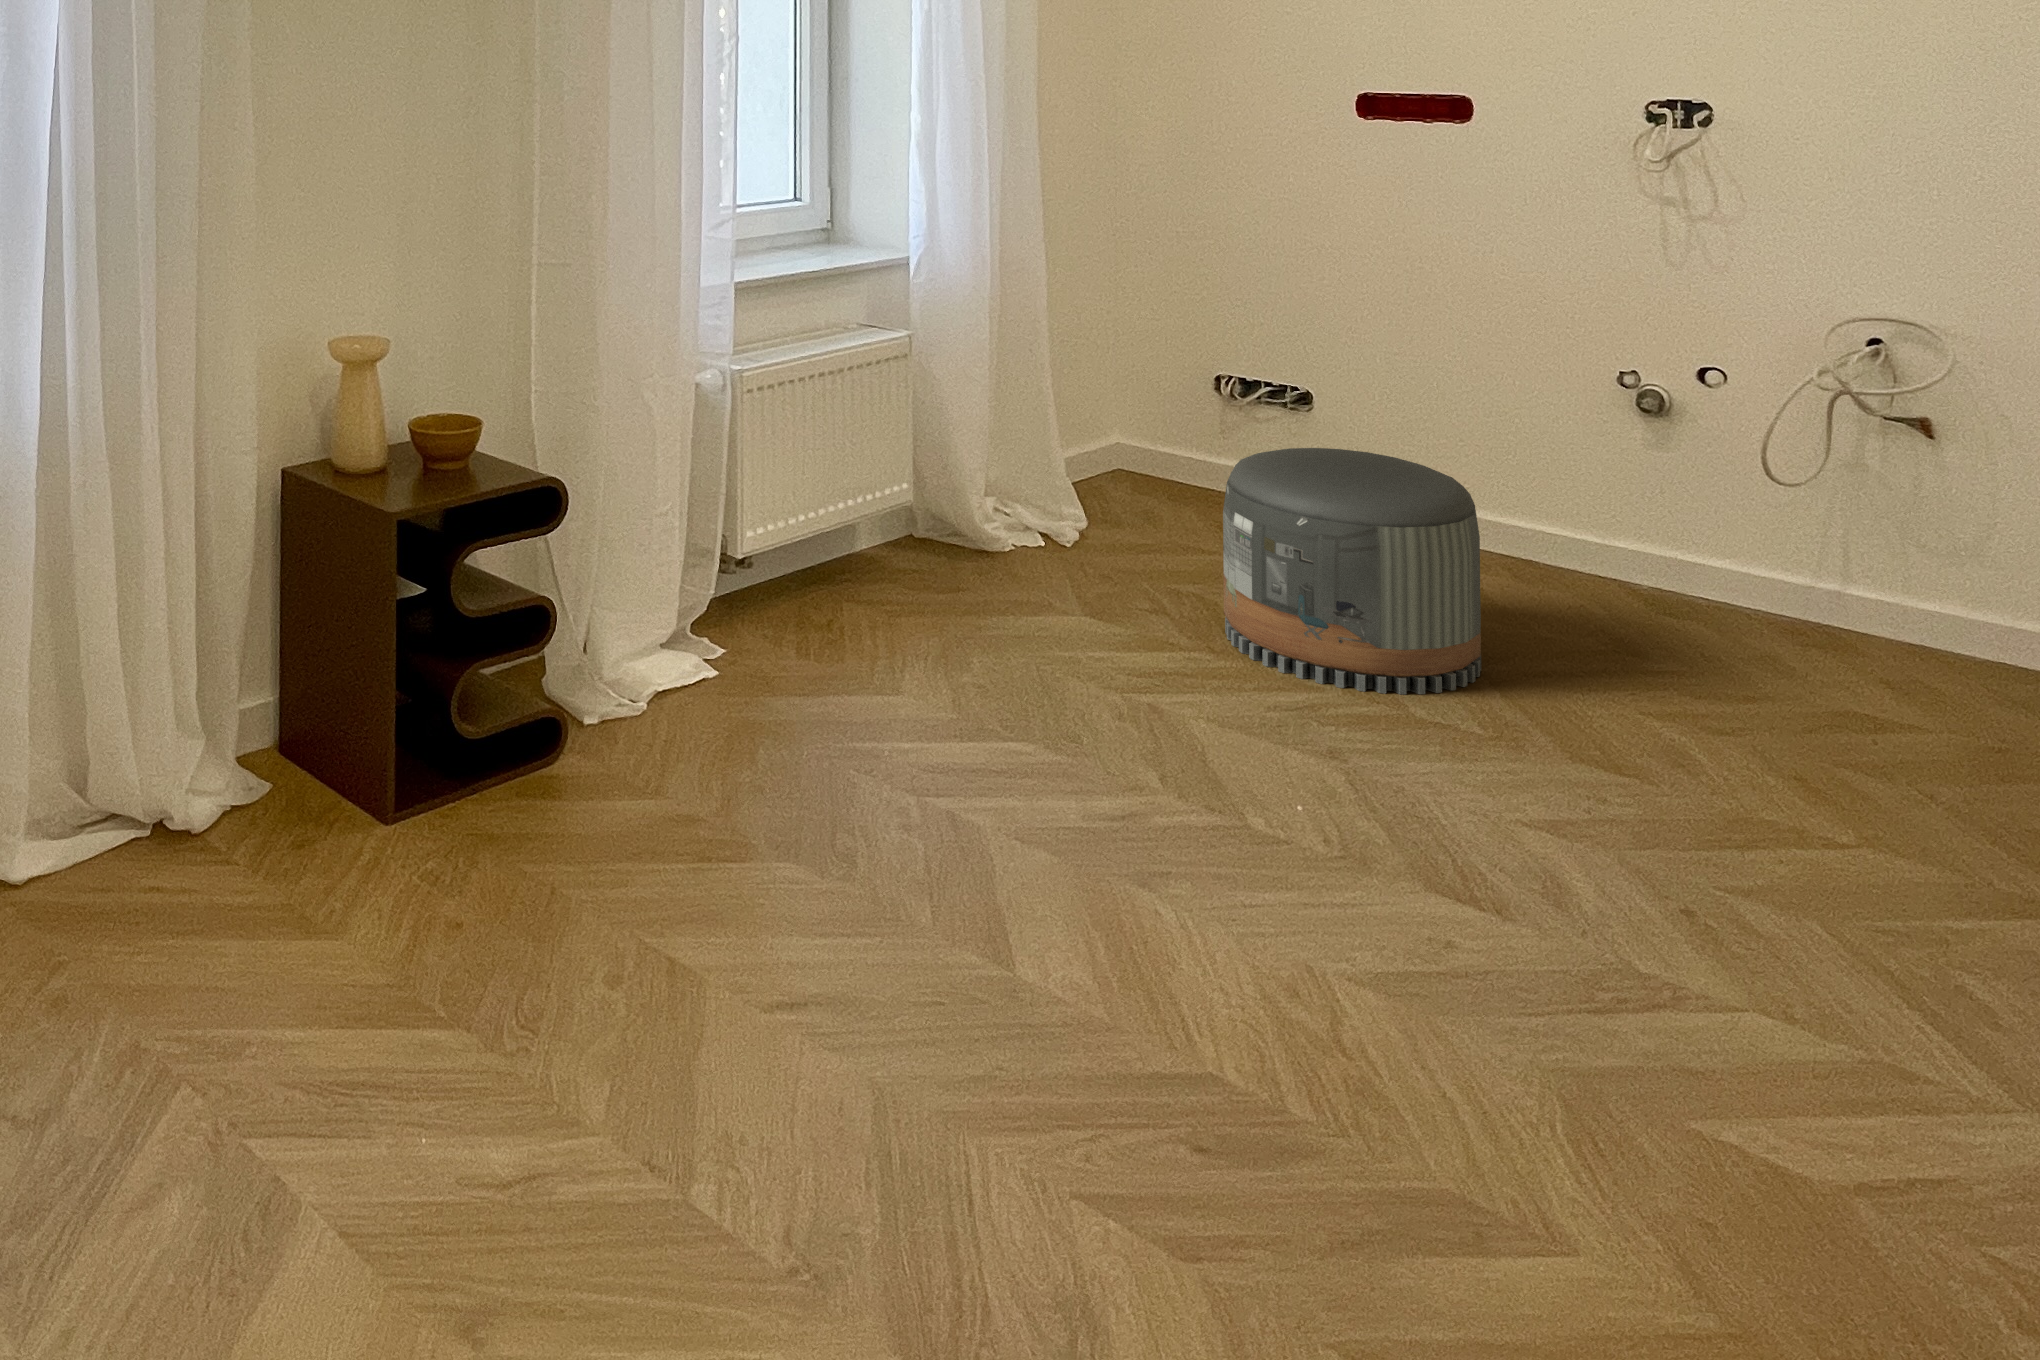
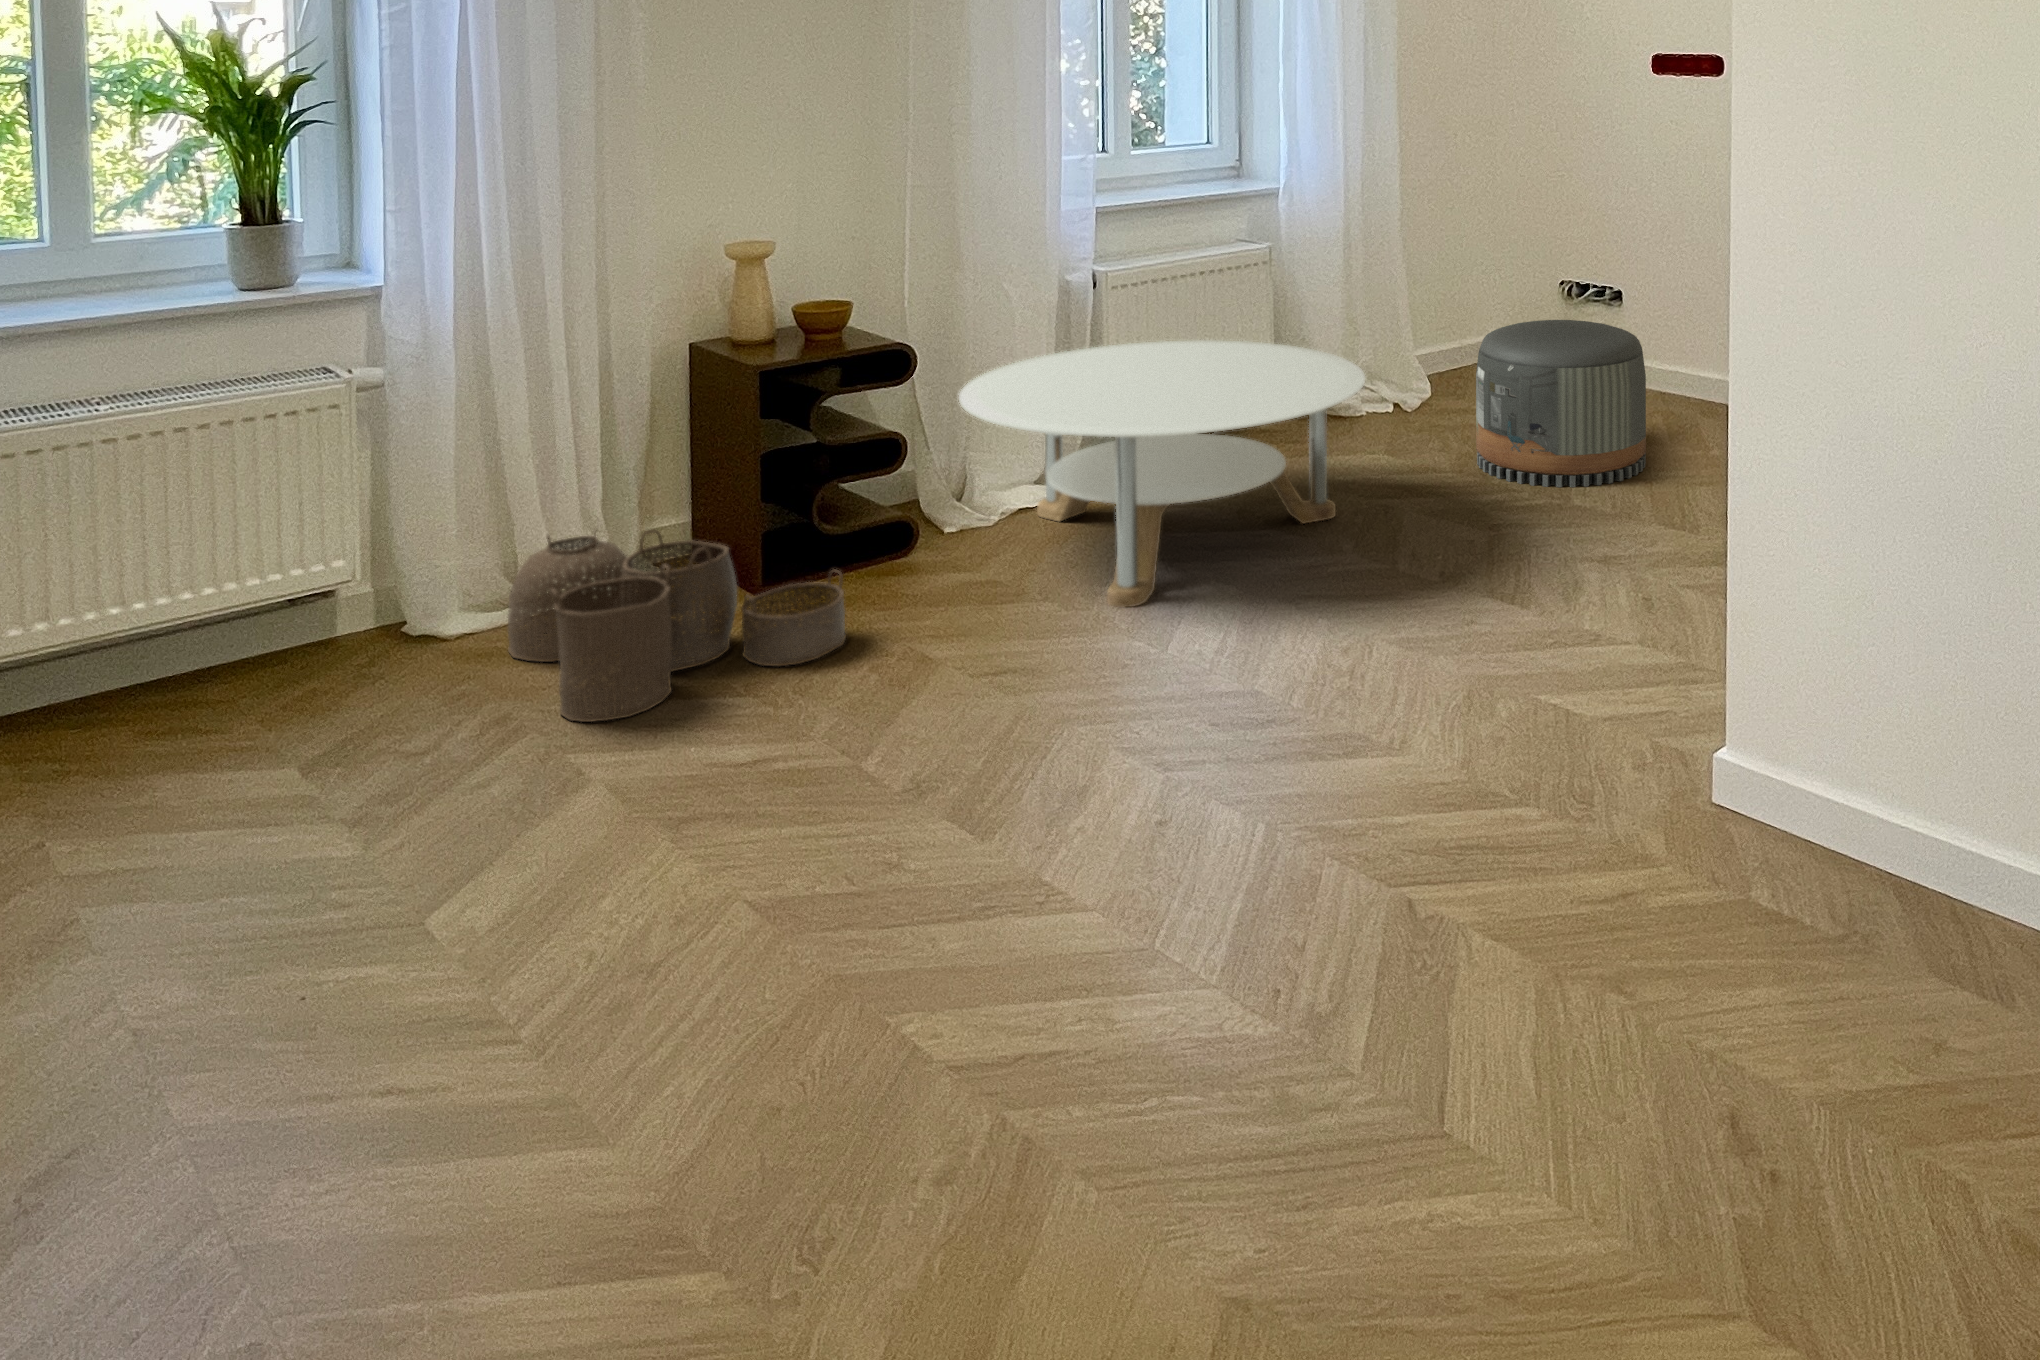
round table: none [621,468,1182,889] -> present [959,340,1365,607]
woven basket: none [93,741,545,1074] -> present [508,530,846,722]

